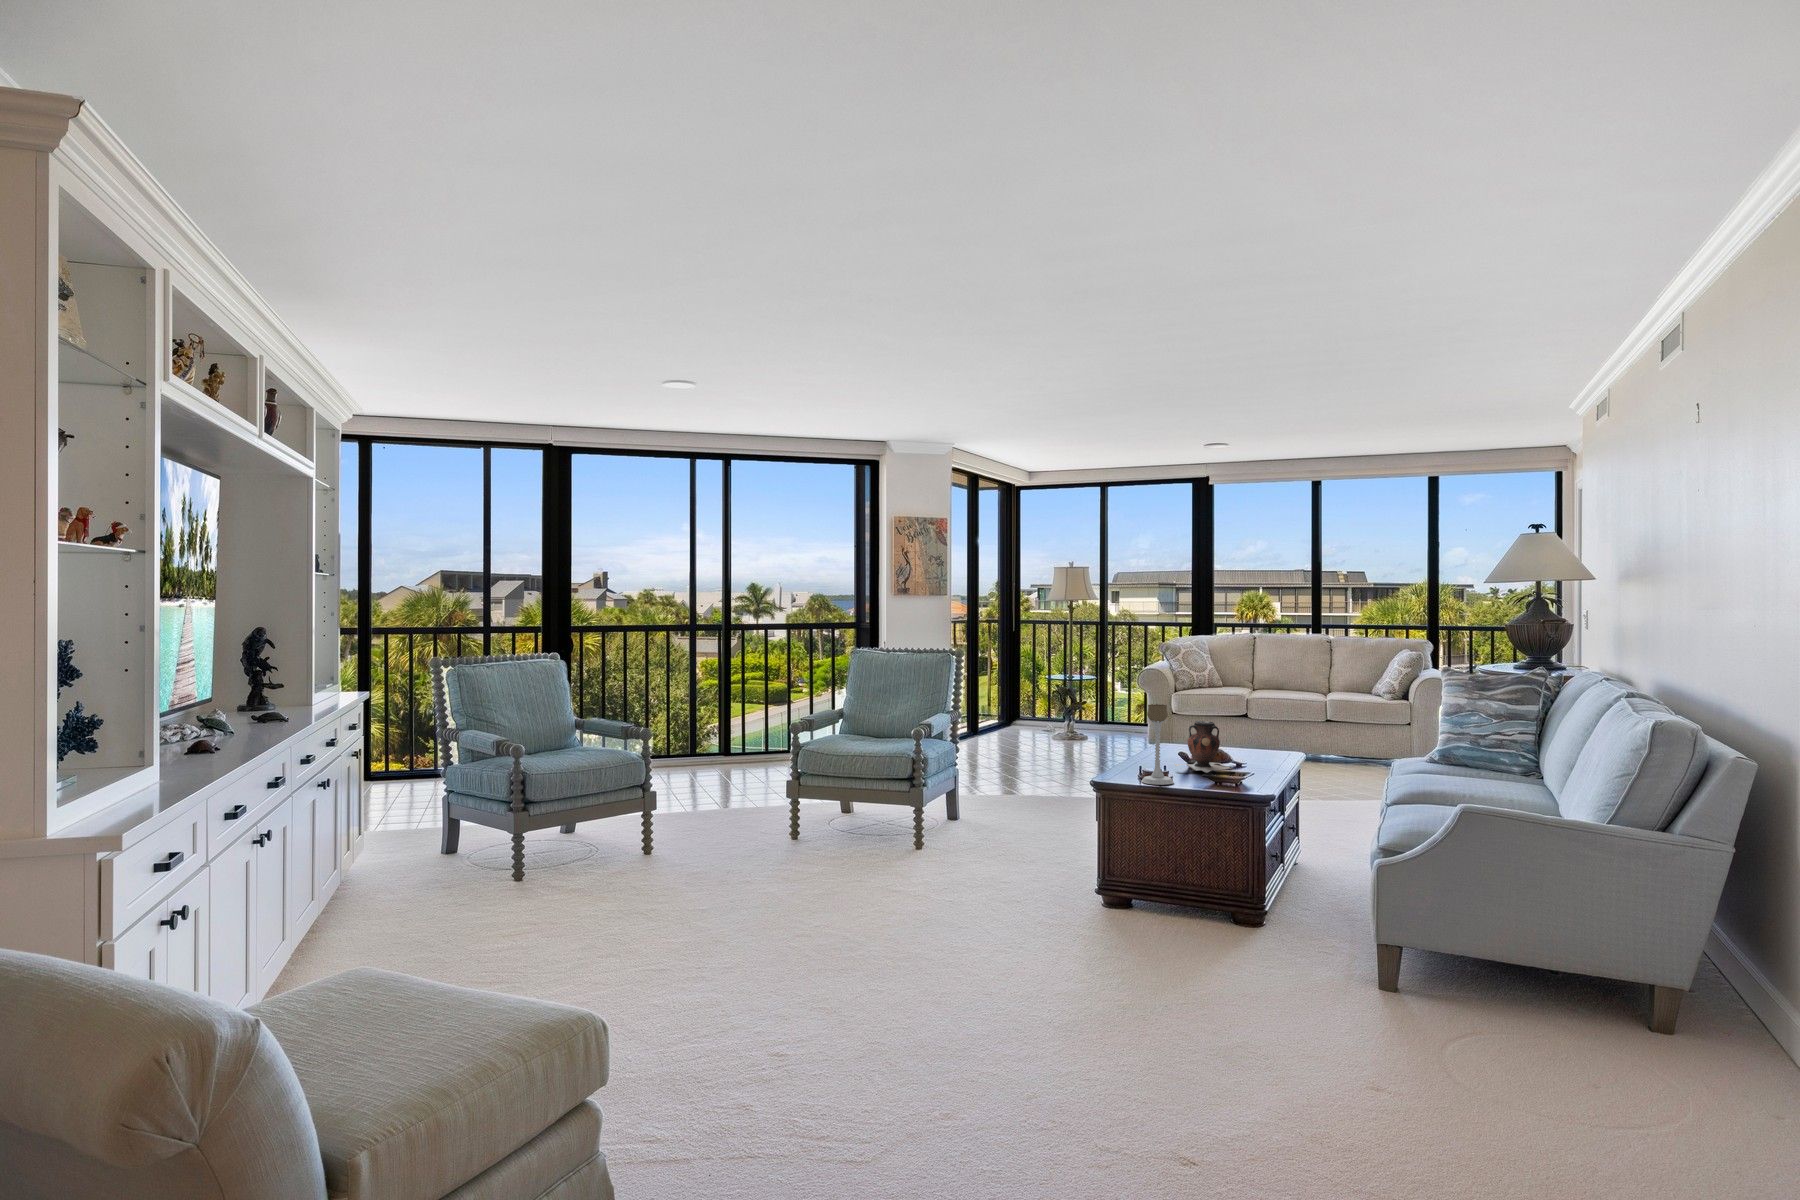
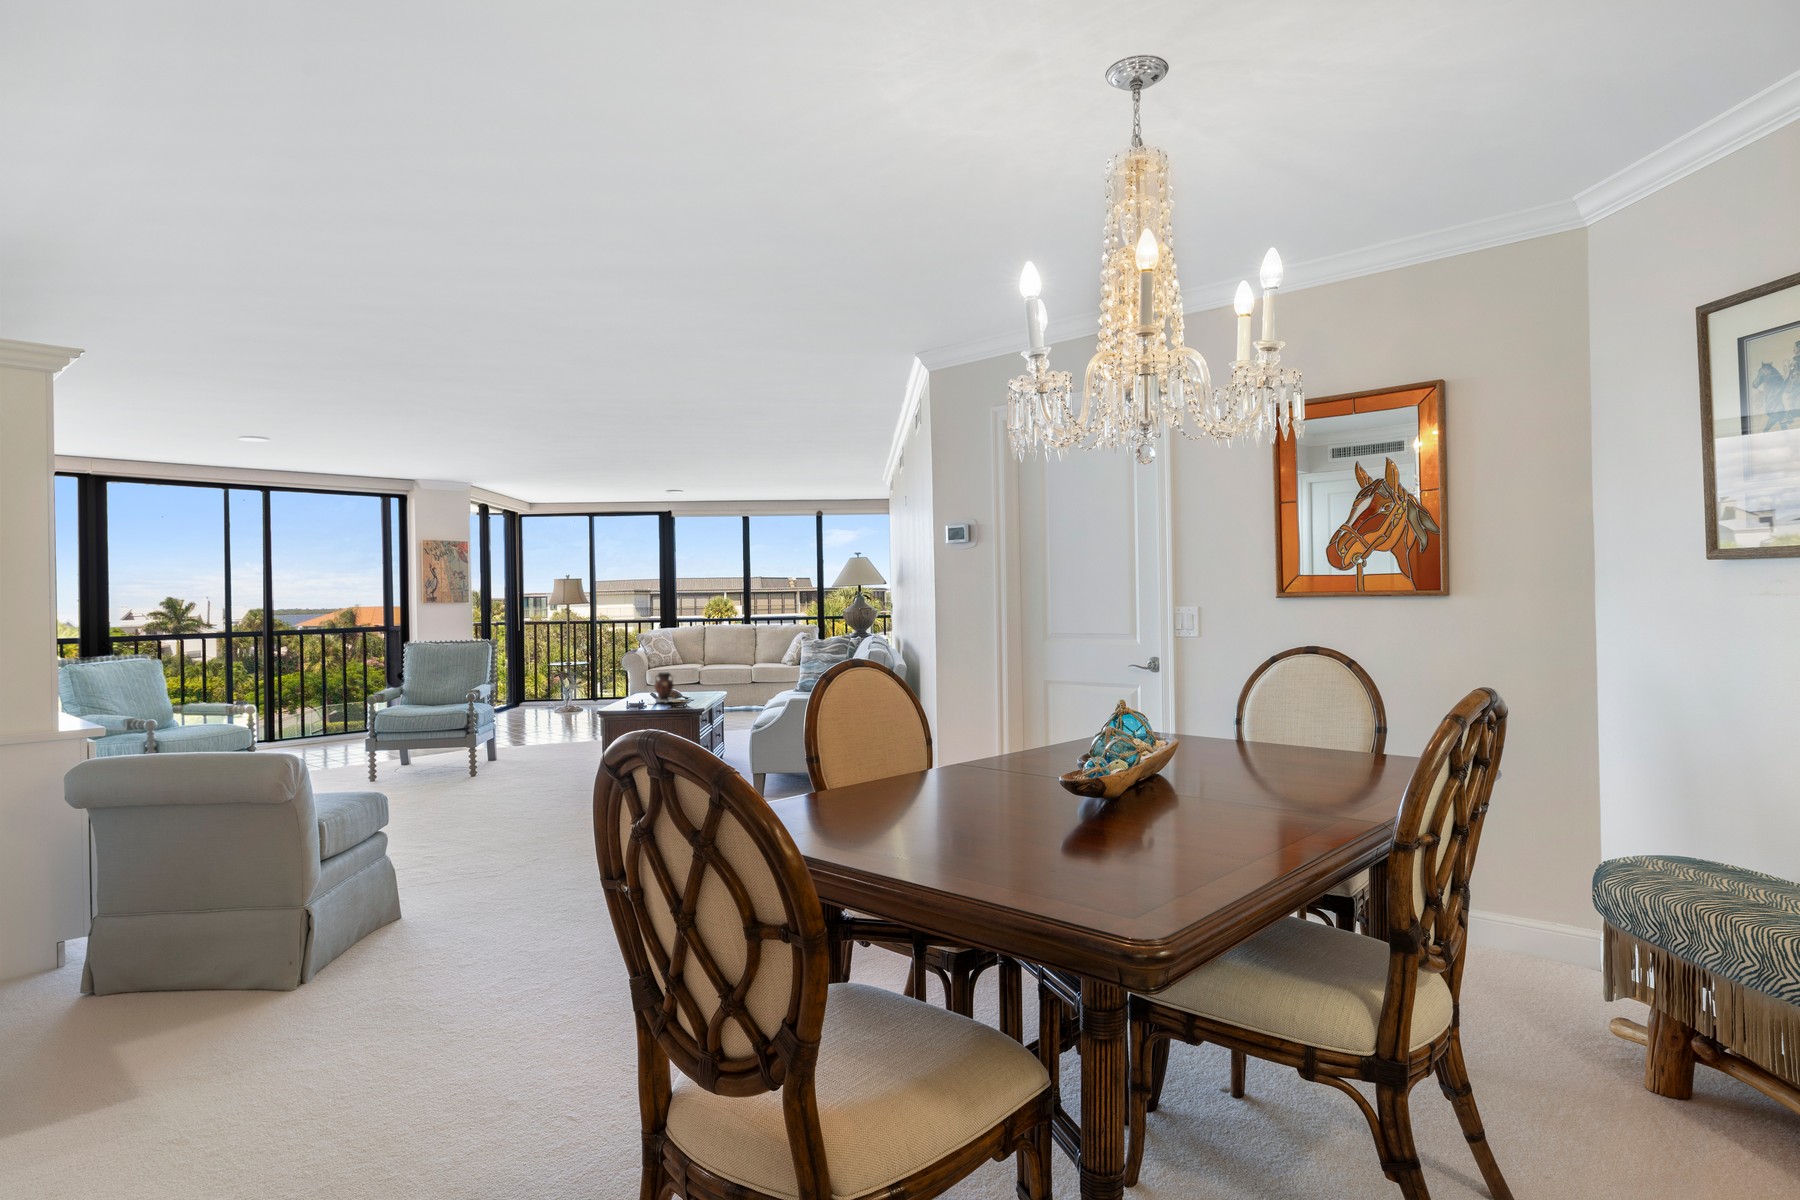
candle holder: present [1142,704,1174,785] -> none [627,662,646,710]

